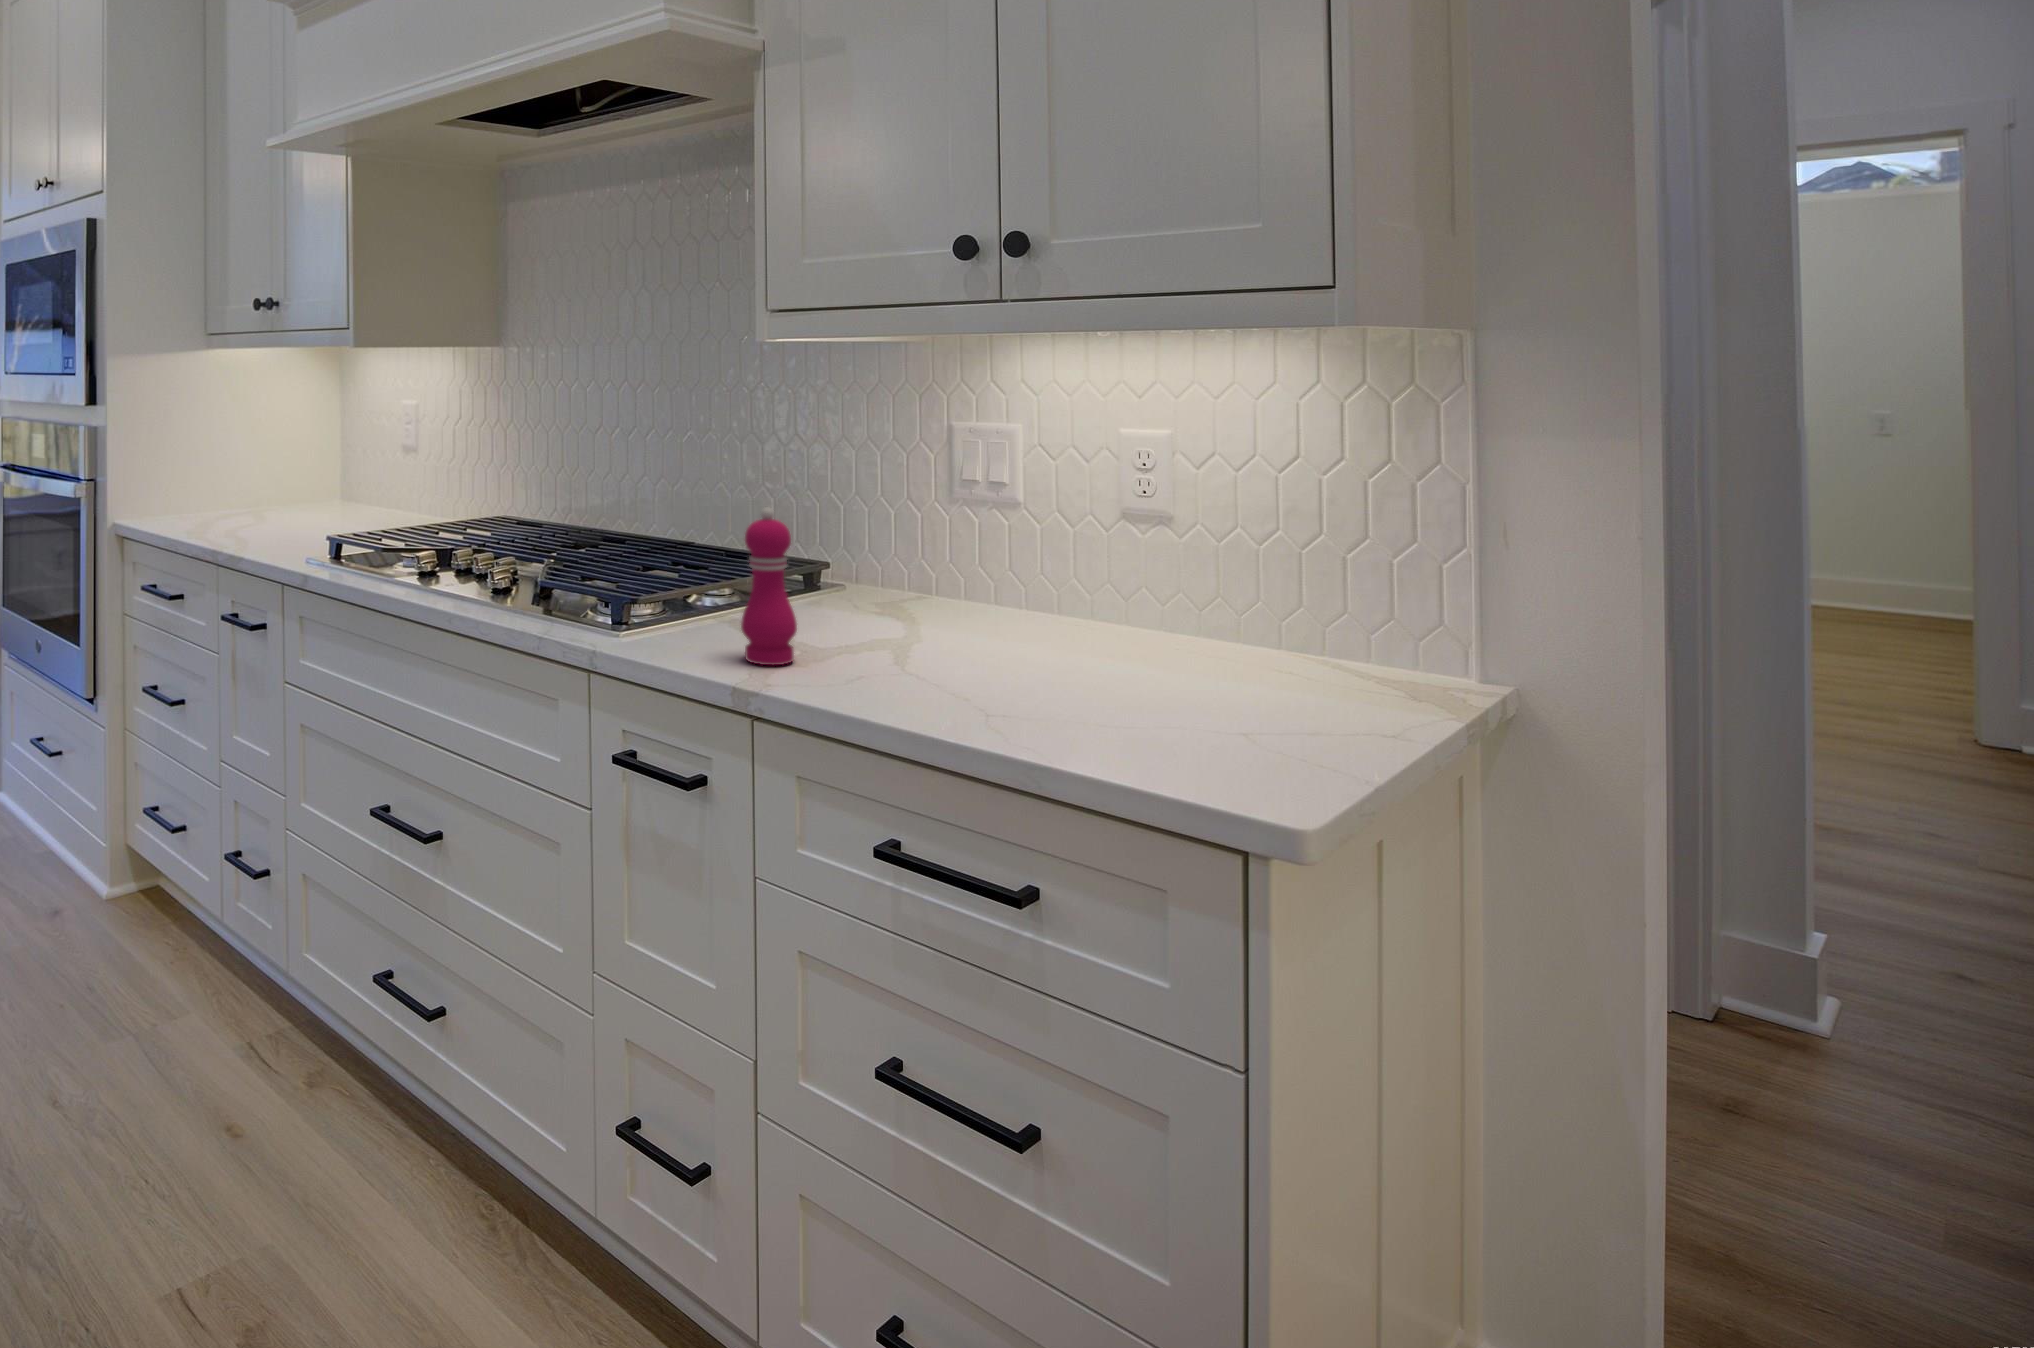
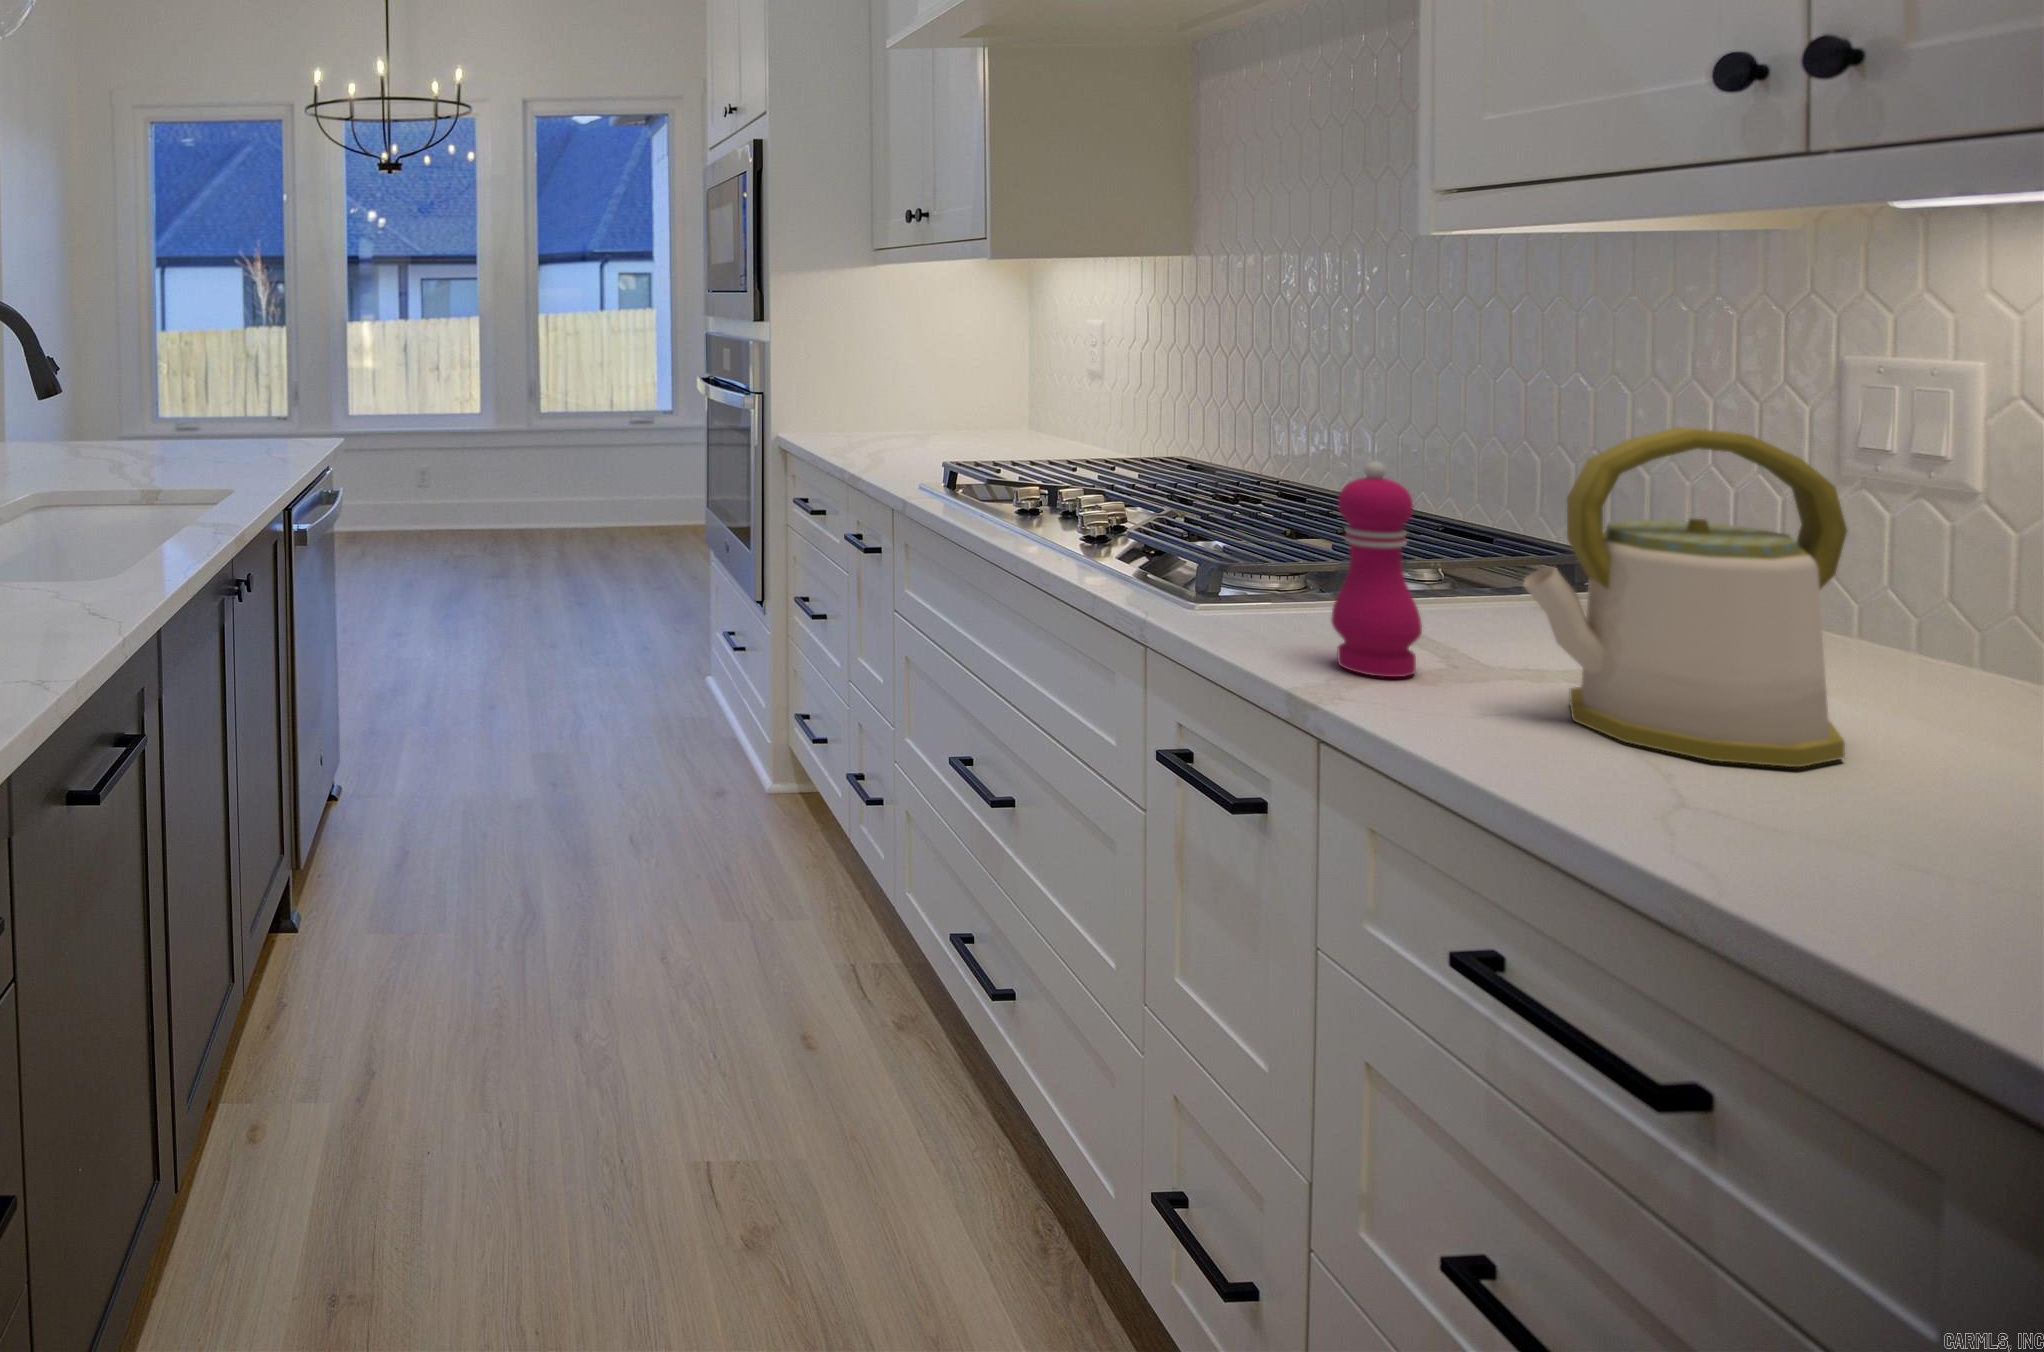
kettle: none [866,473,1022,686] -> present [1524,427,1847,767]

